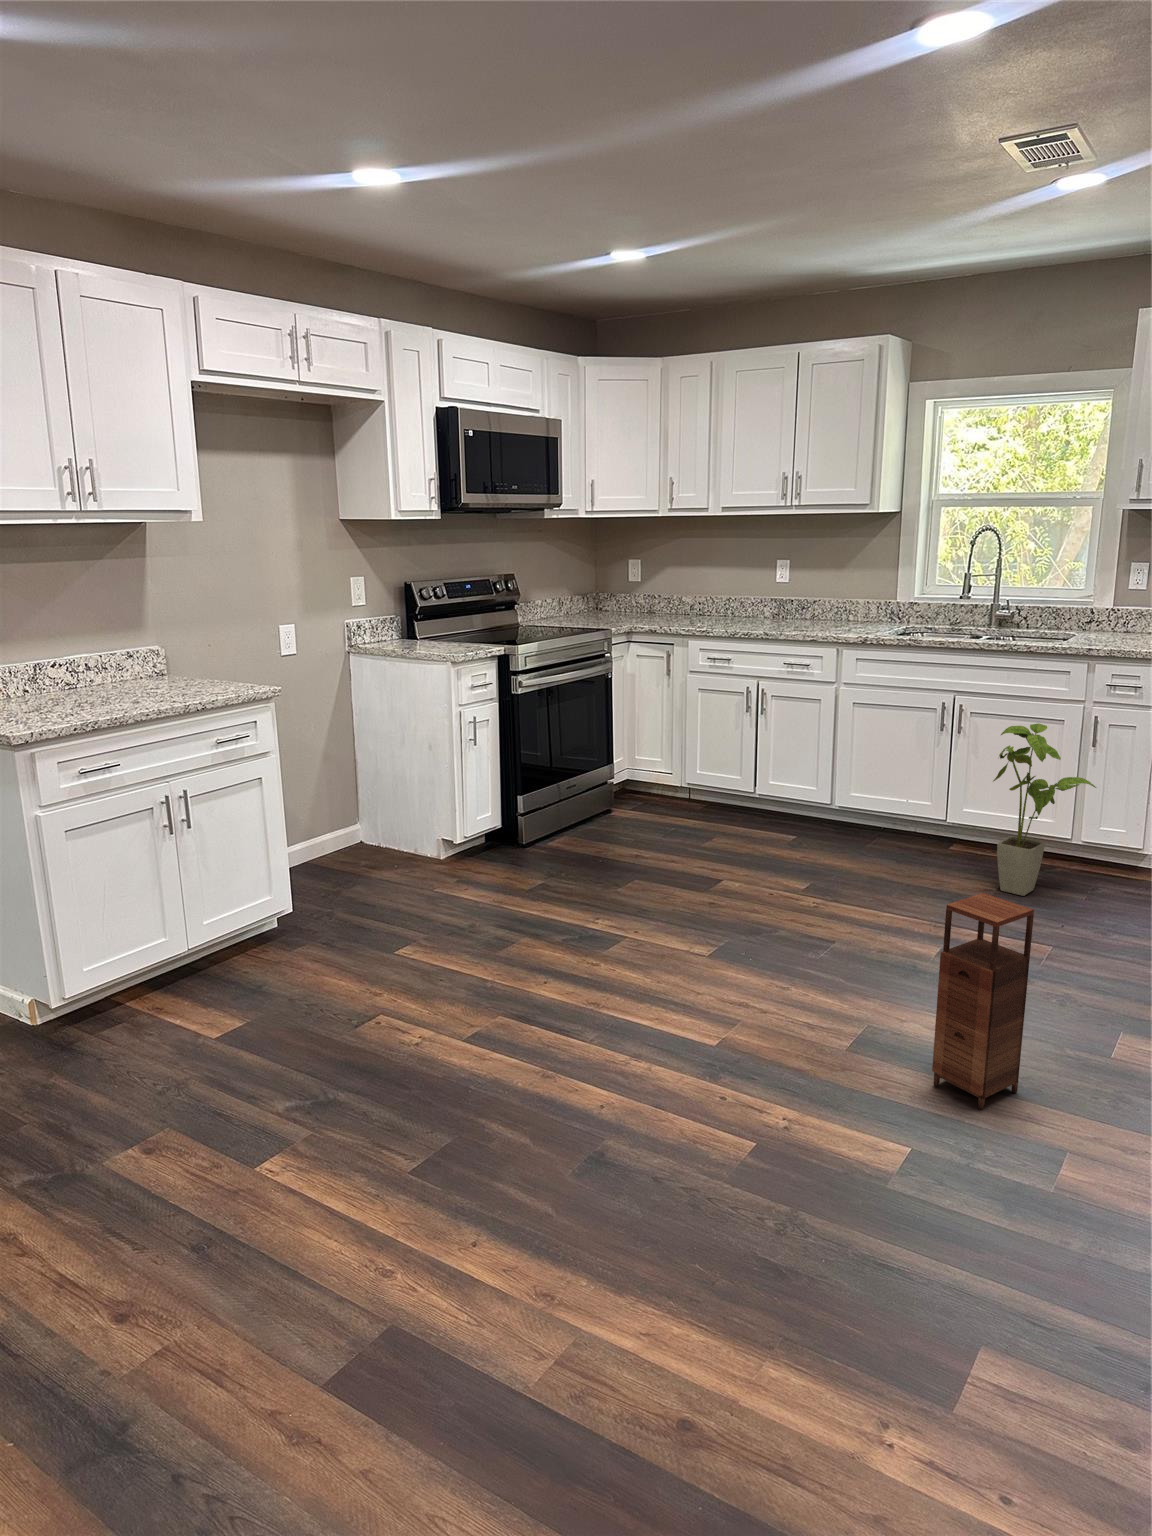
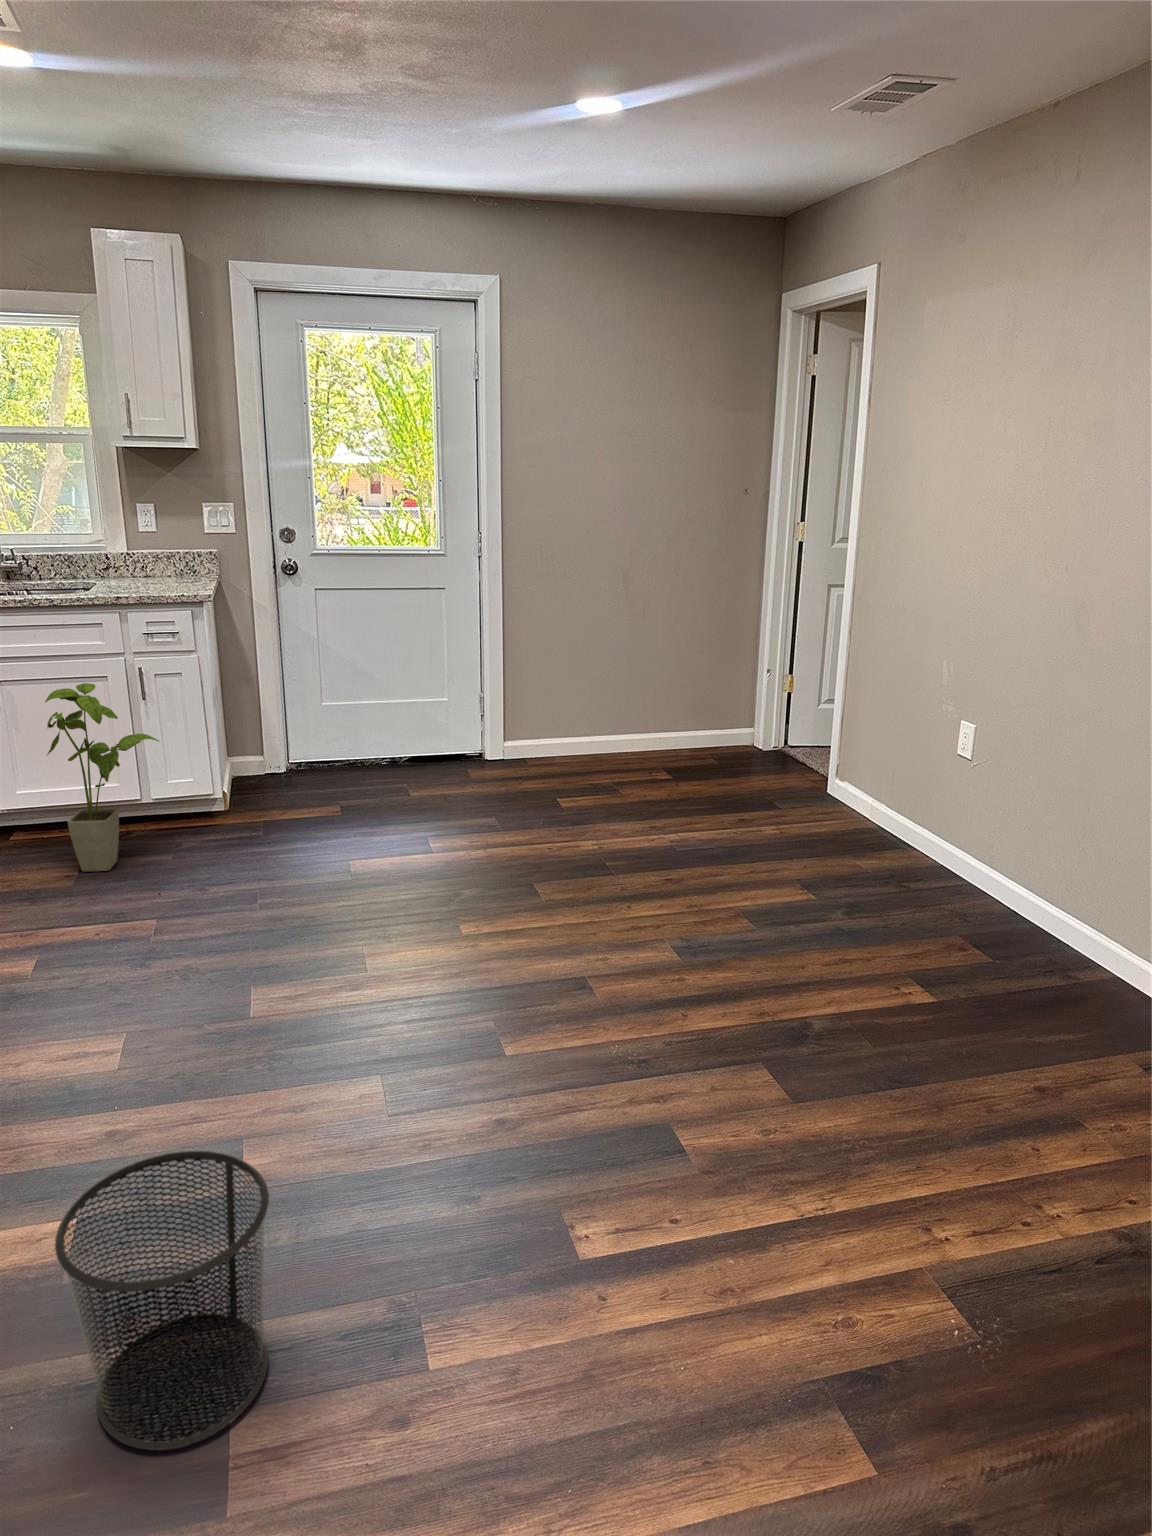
storage cabinet: present [932,893,1034,1110] -> none [48,891,172,1133]
waste bin: none [882,1106,1057,1347] -> present [55,1151,269,1450]

